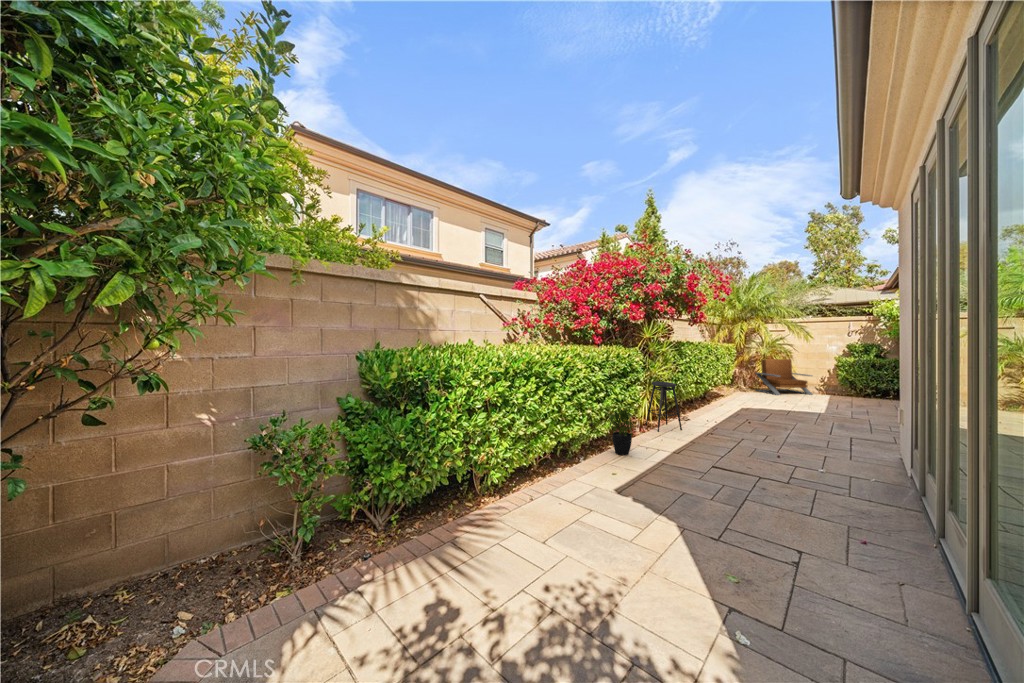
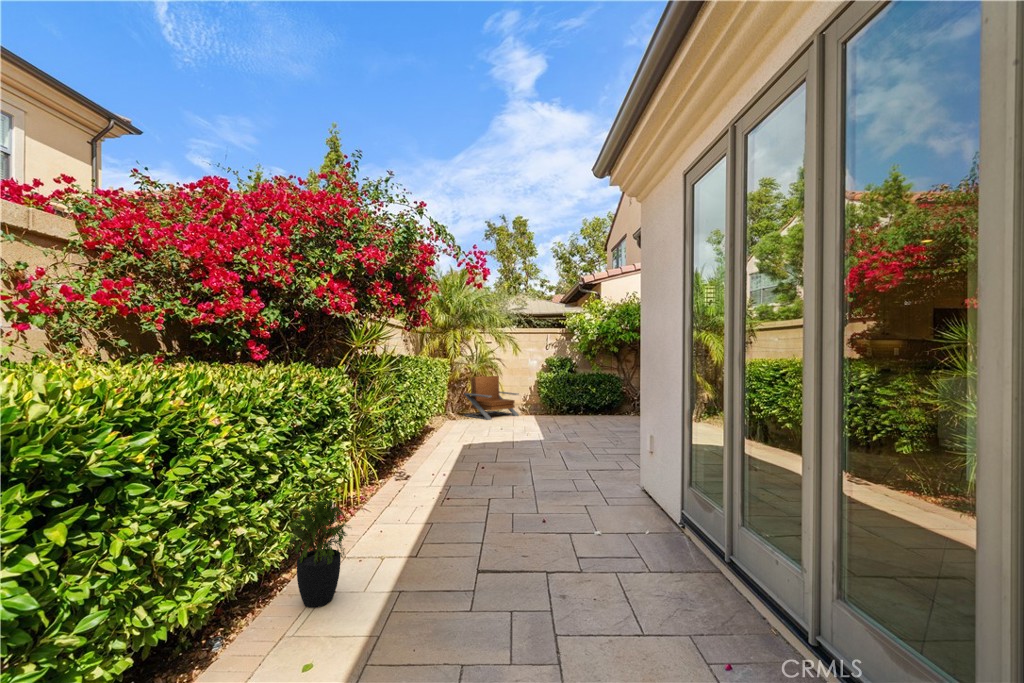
stool: present [646,381,682,432] -> none [347,423,409,515]

